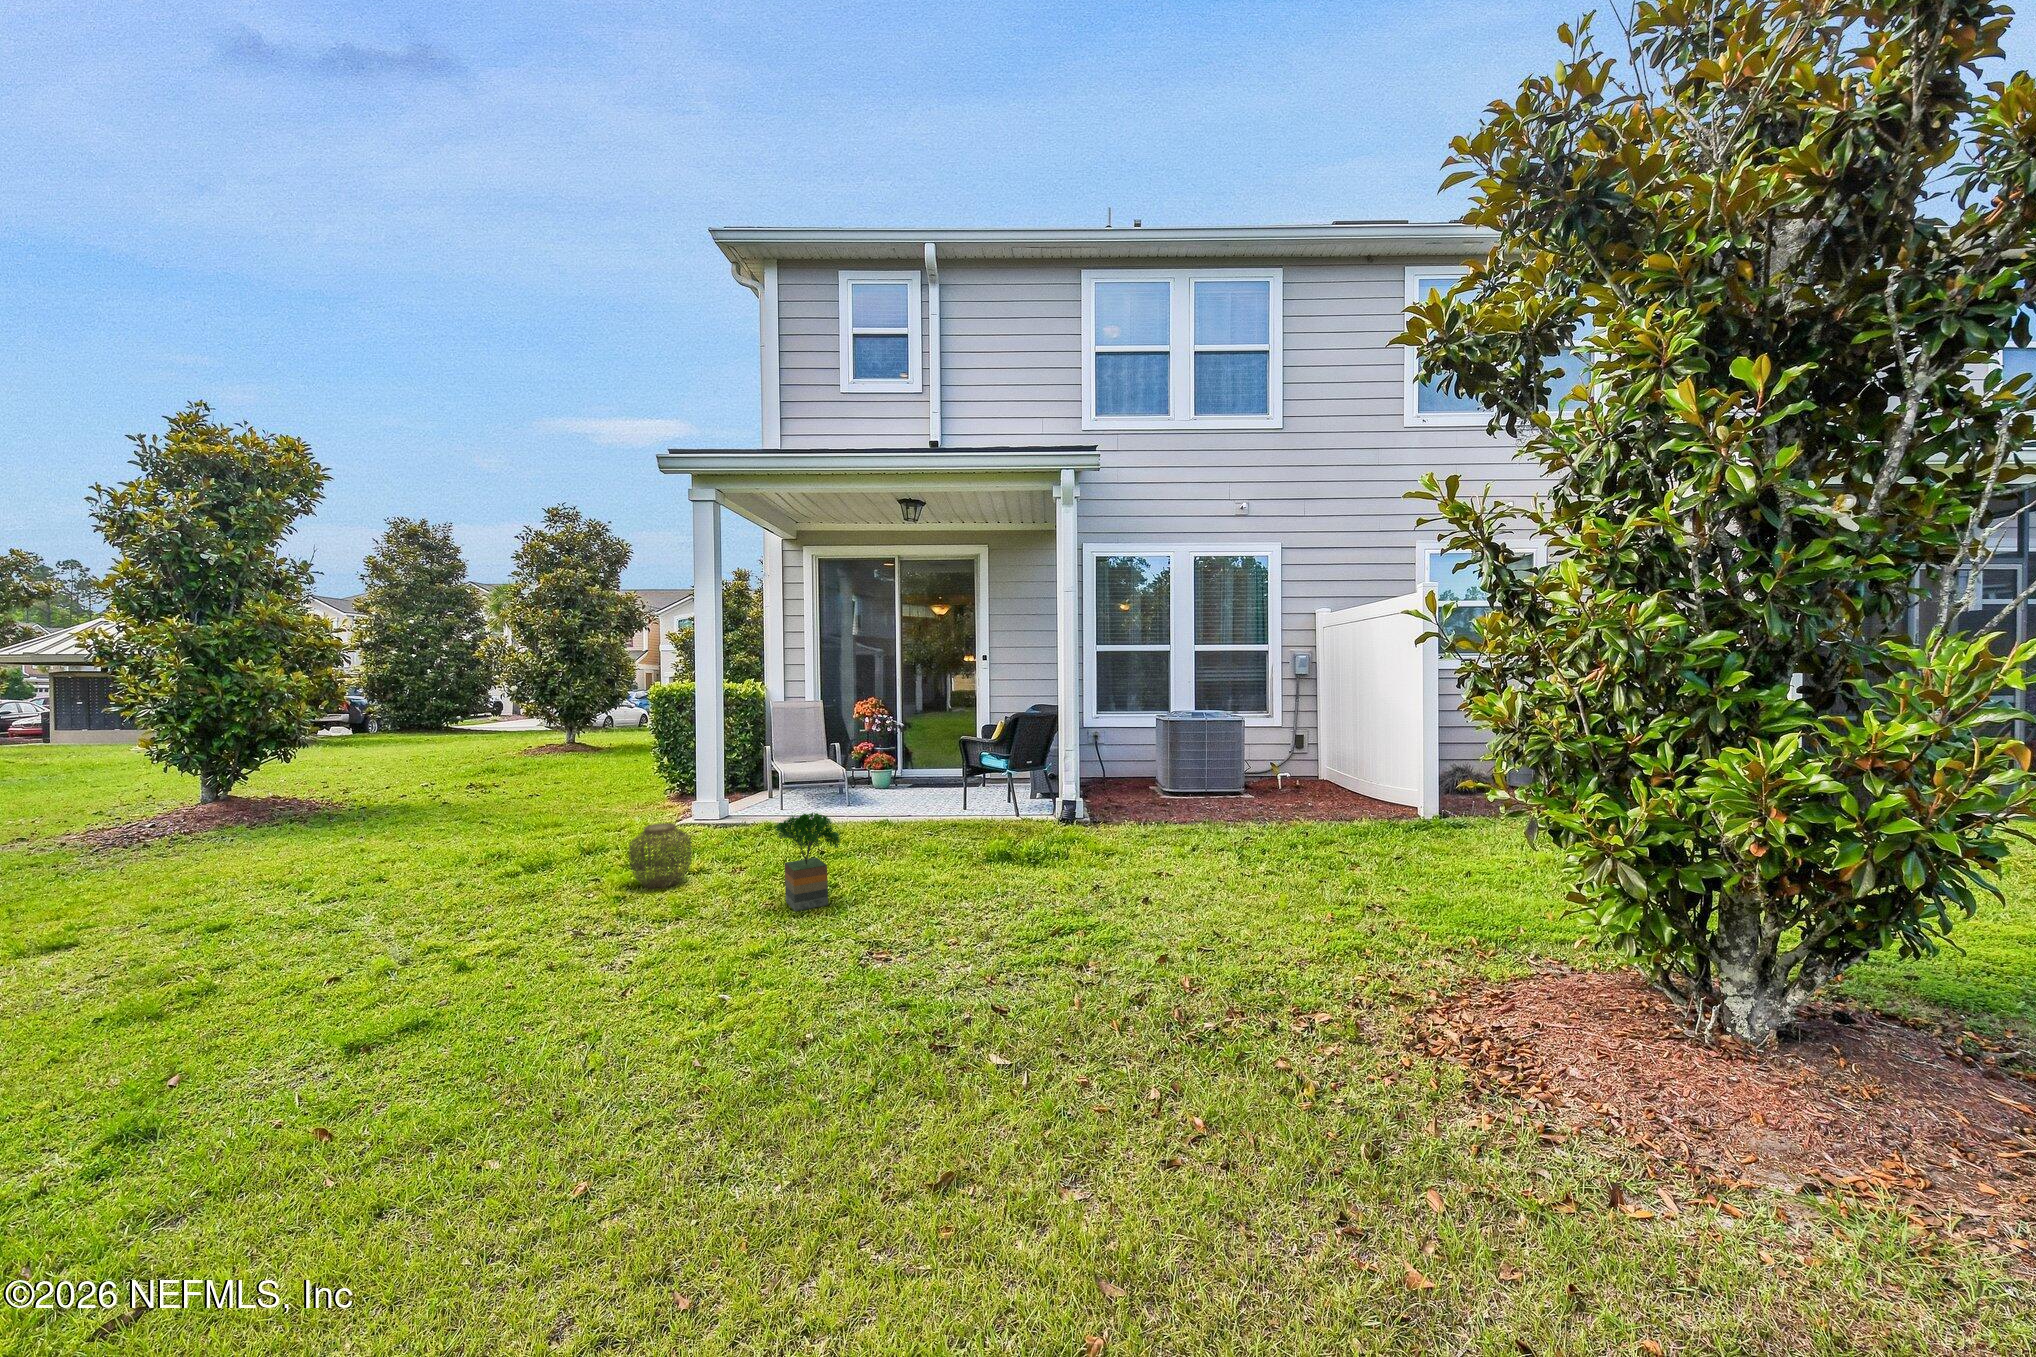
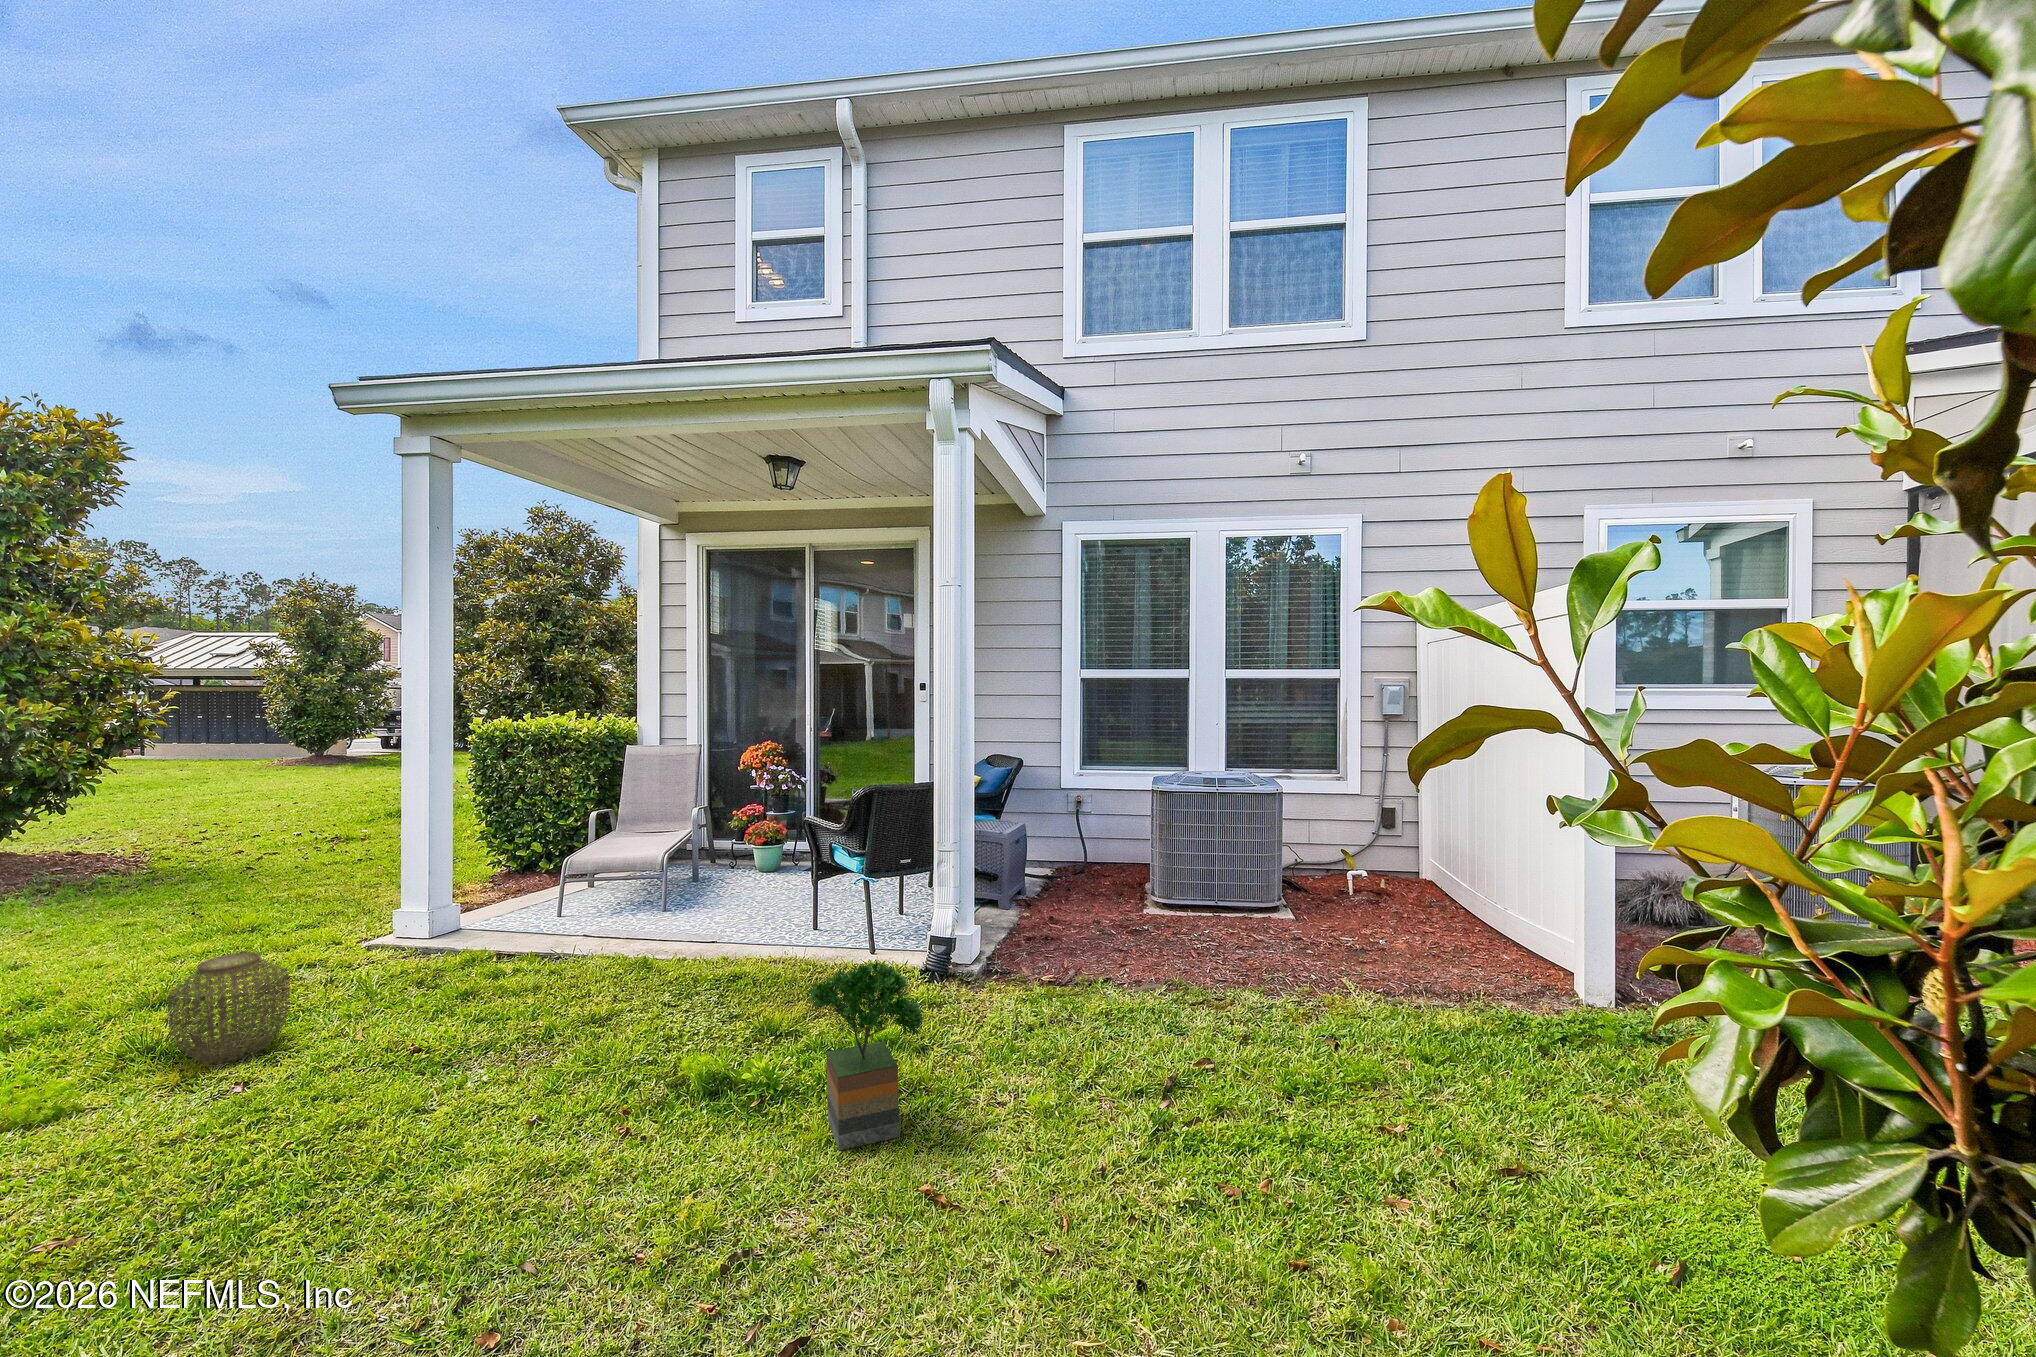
potted tree: present [775,812,840,911] -> present [807,961,923,1150]

